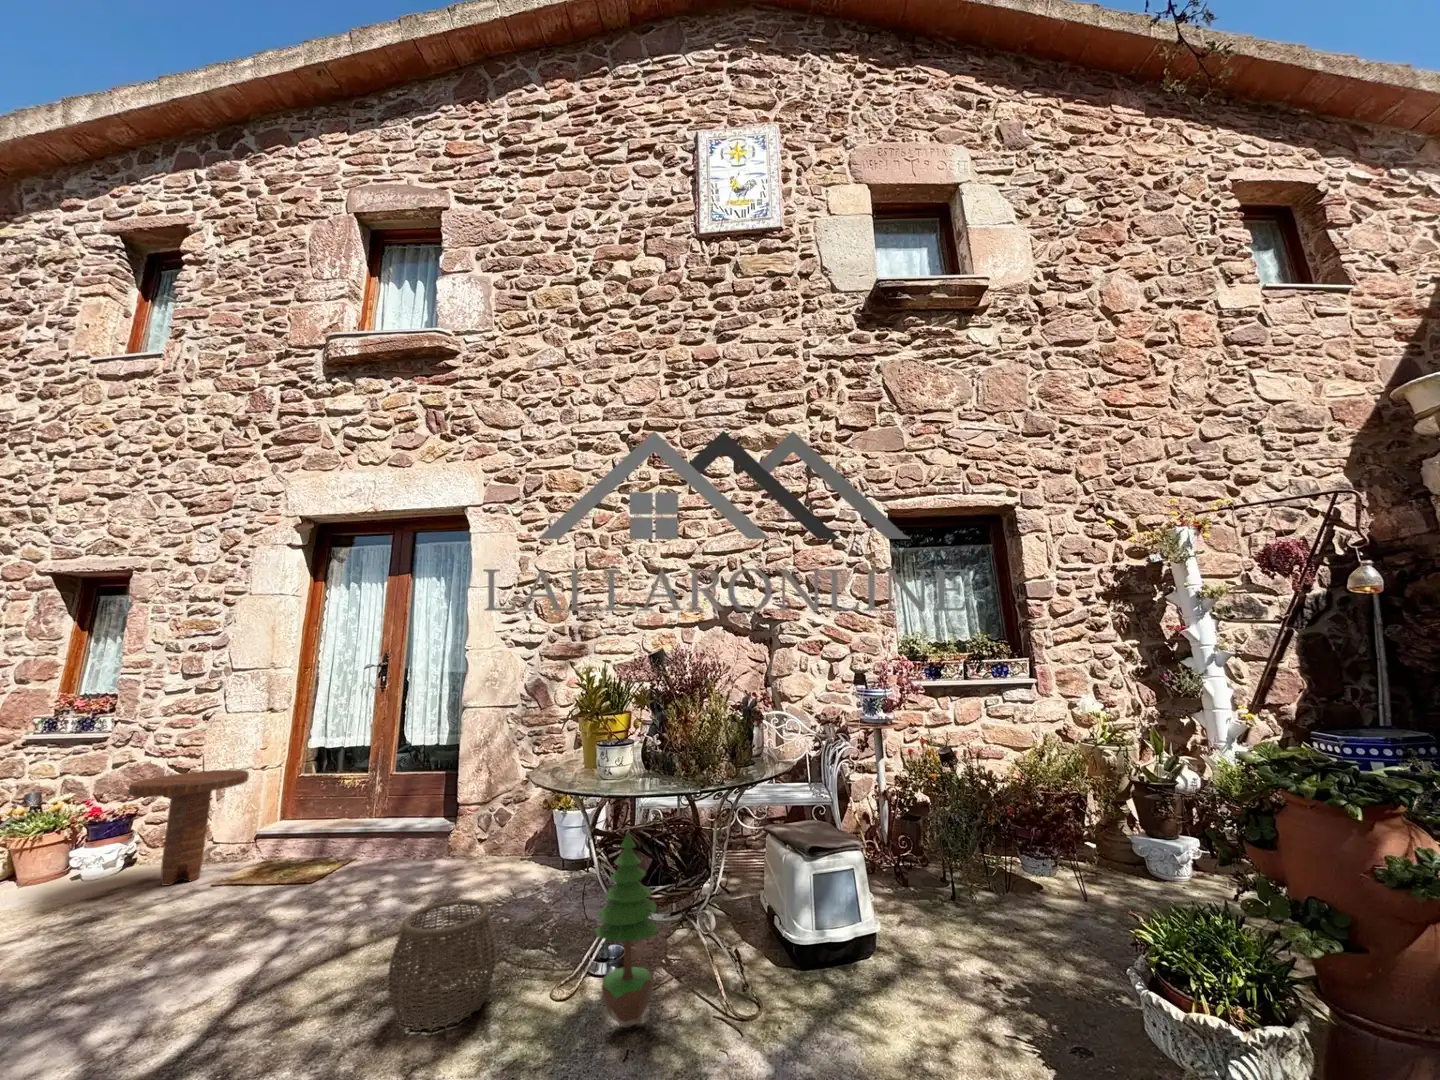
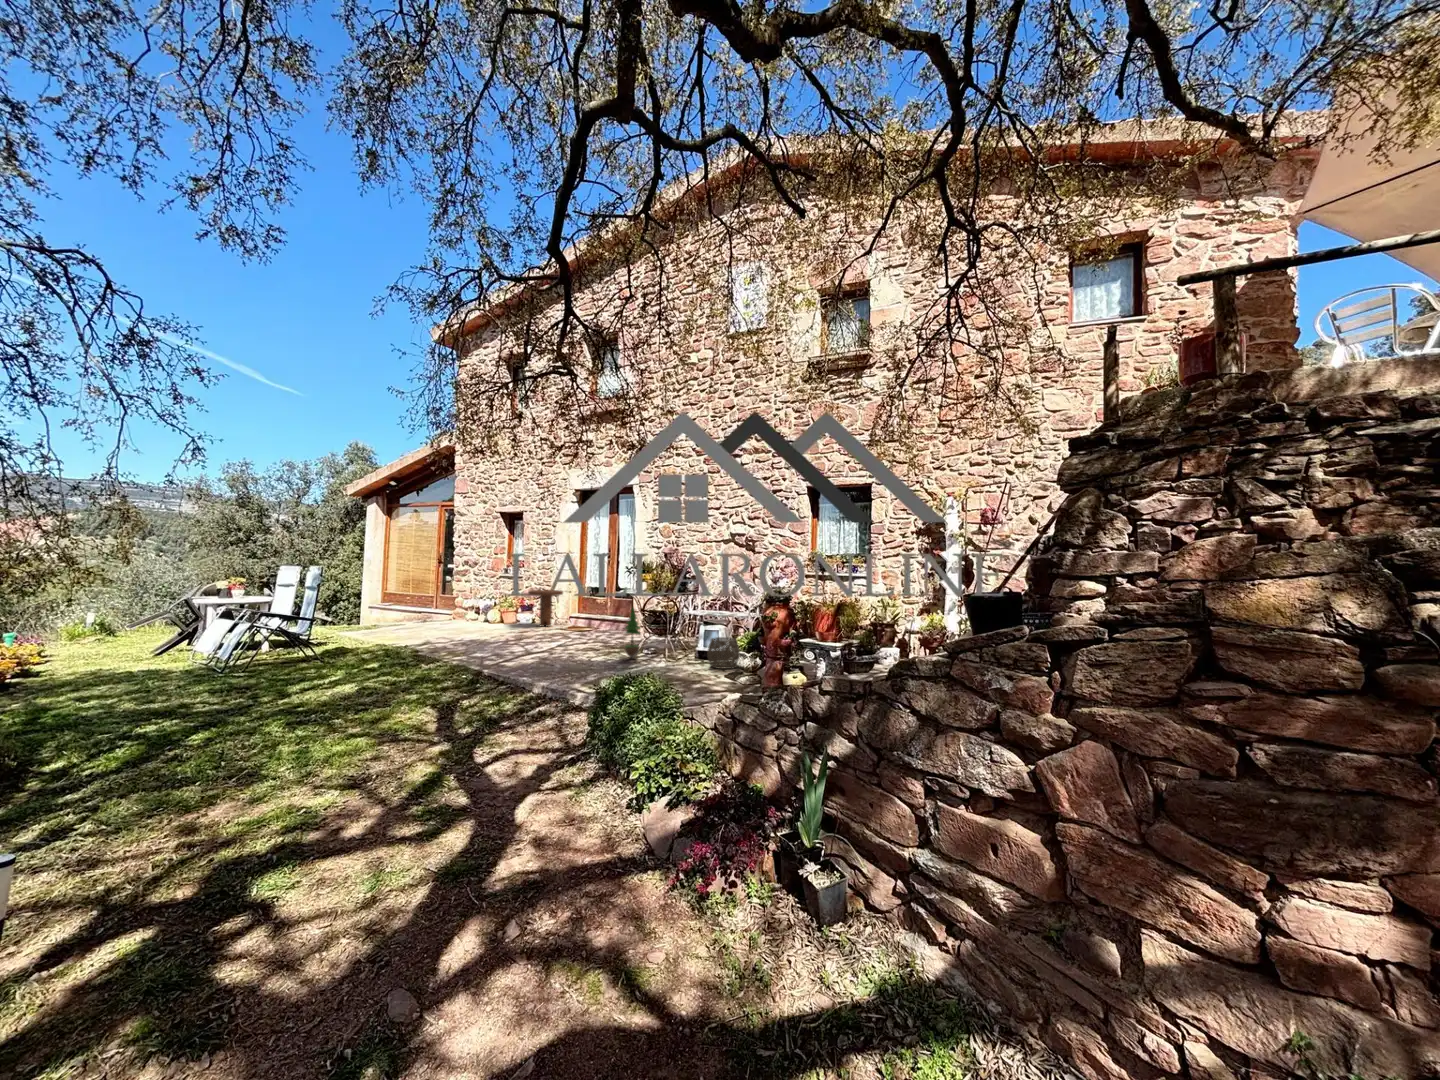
woven basket: present [387,900,498,1031] -> present [707,637,740,669]

